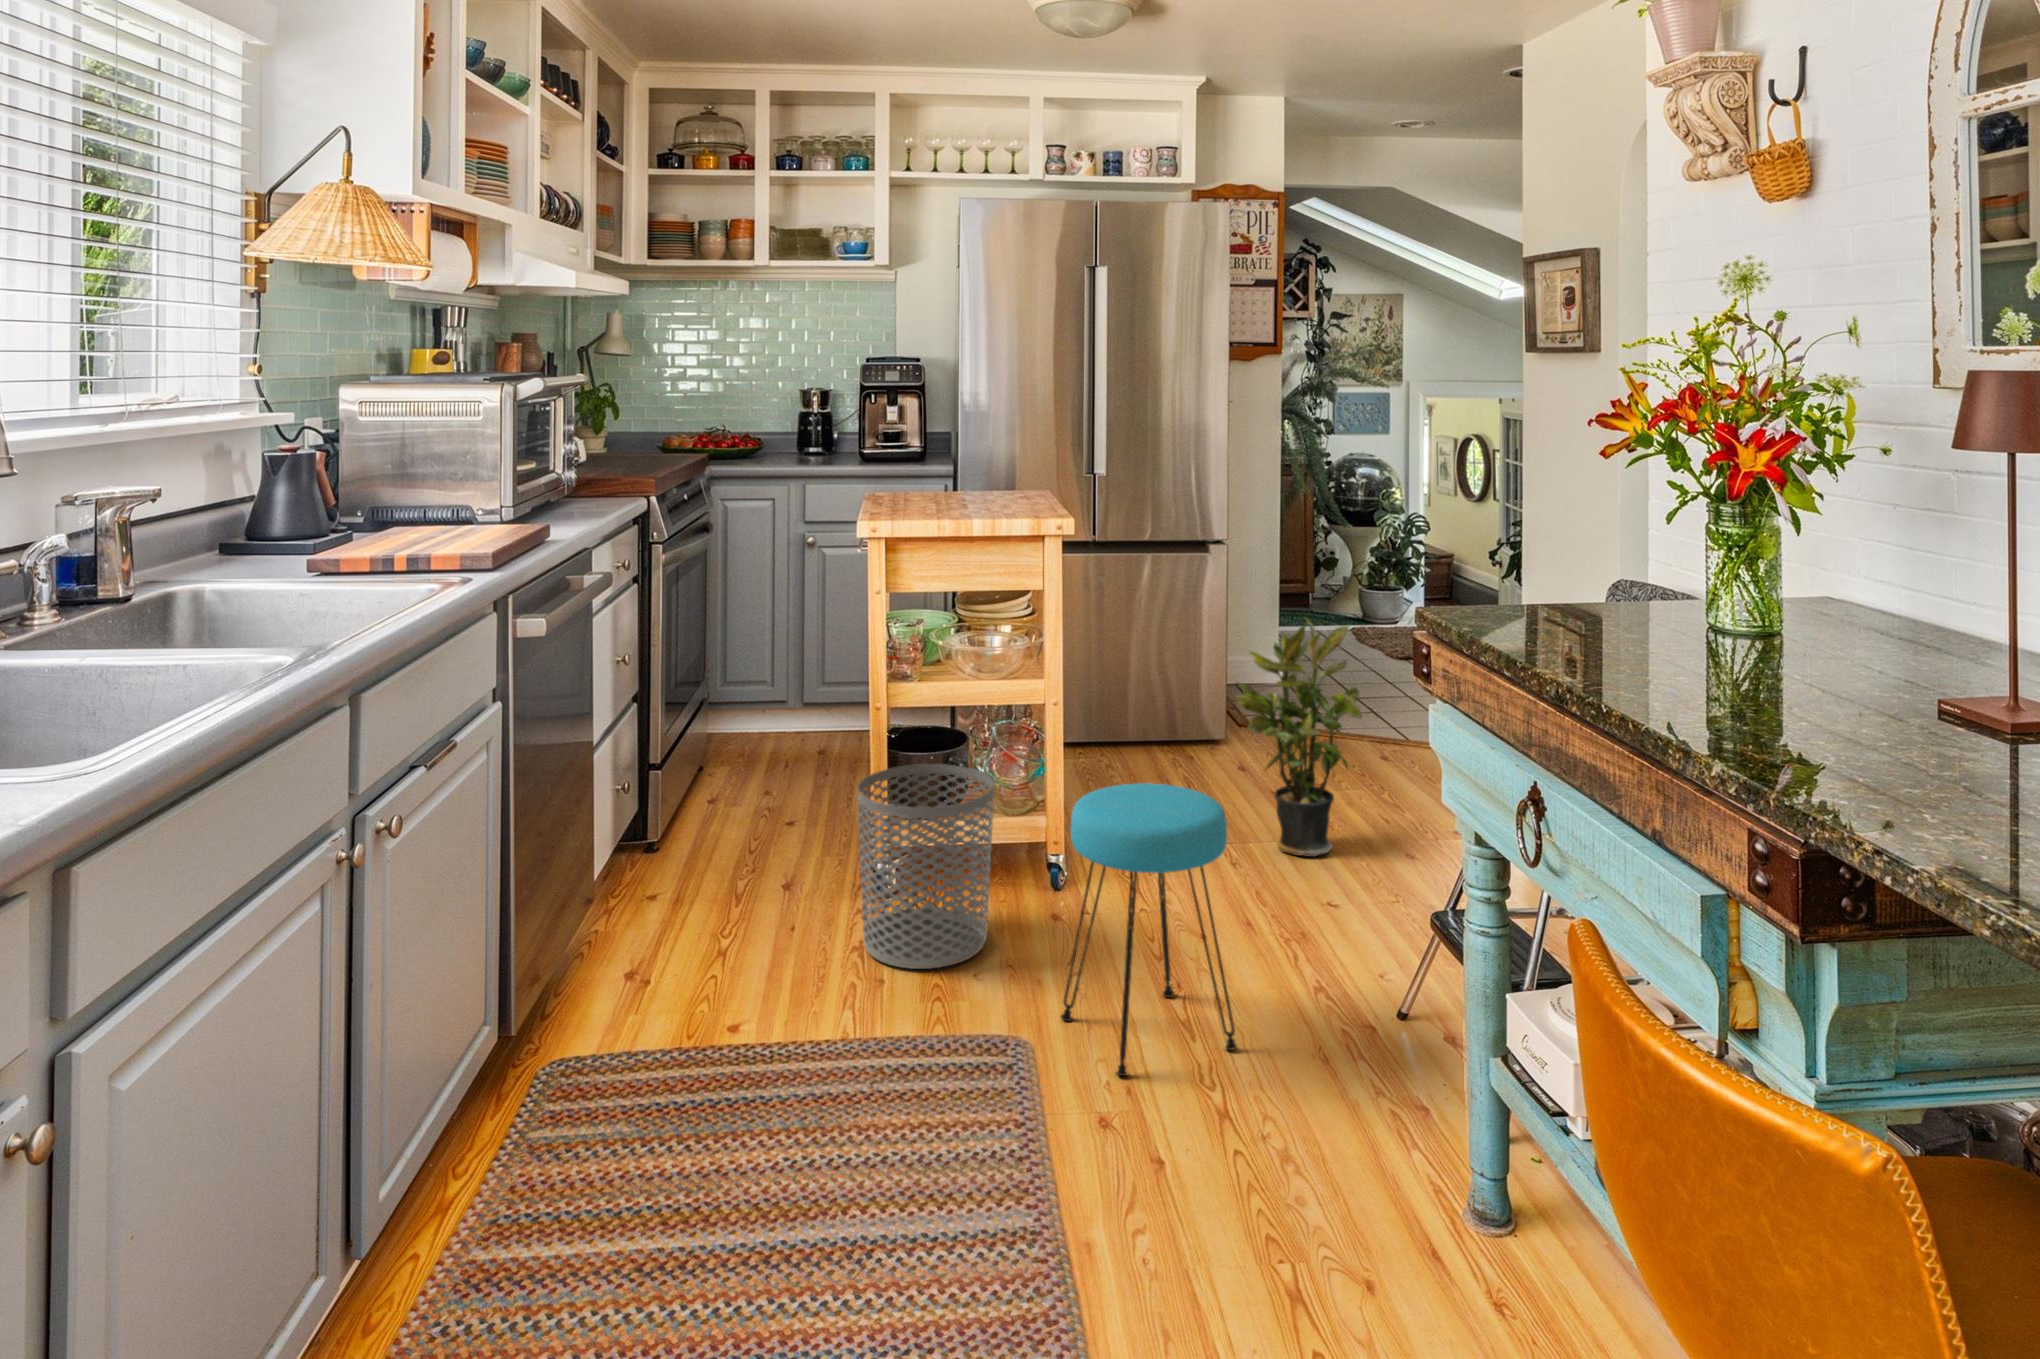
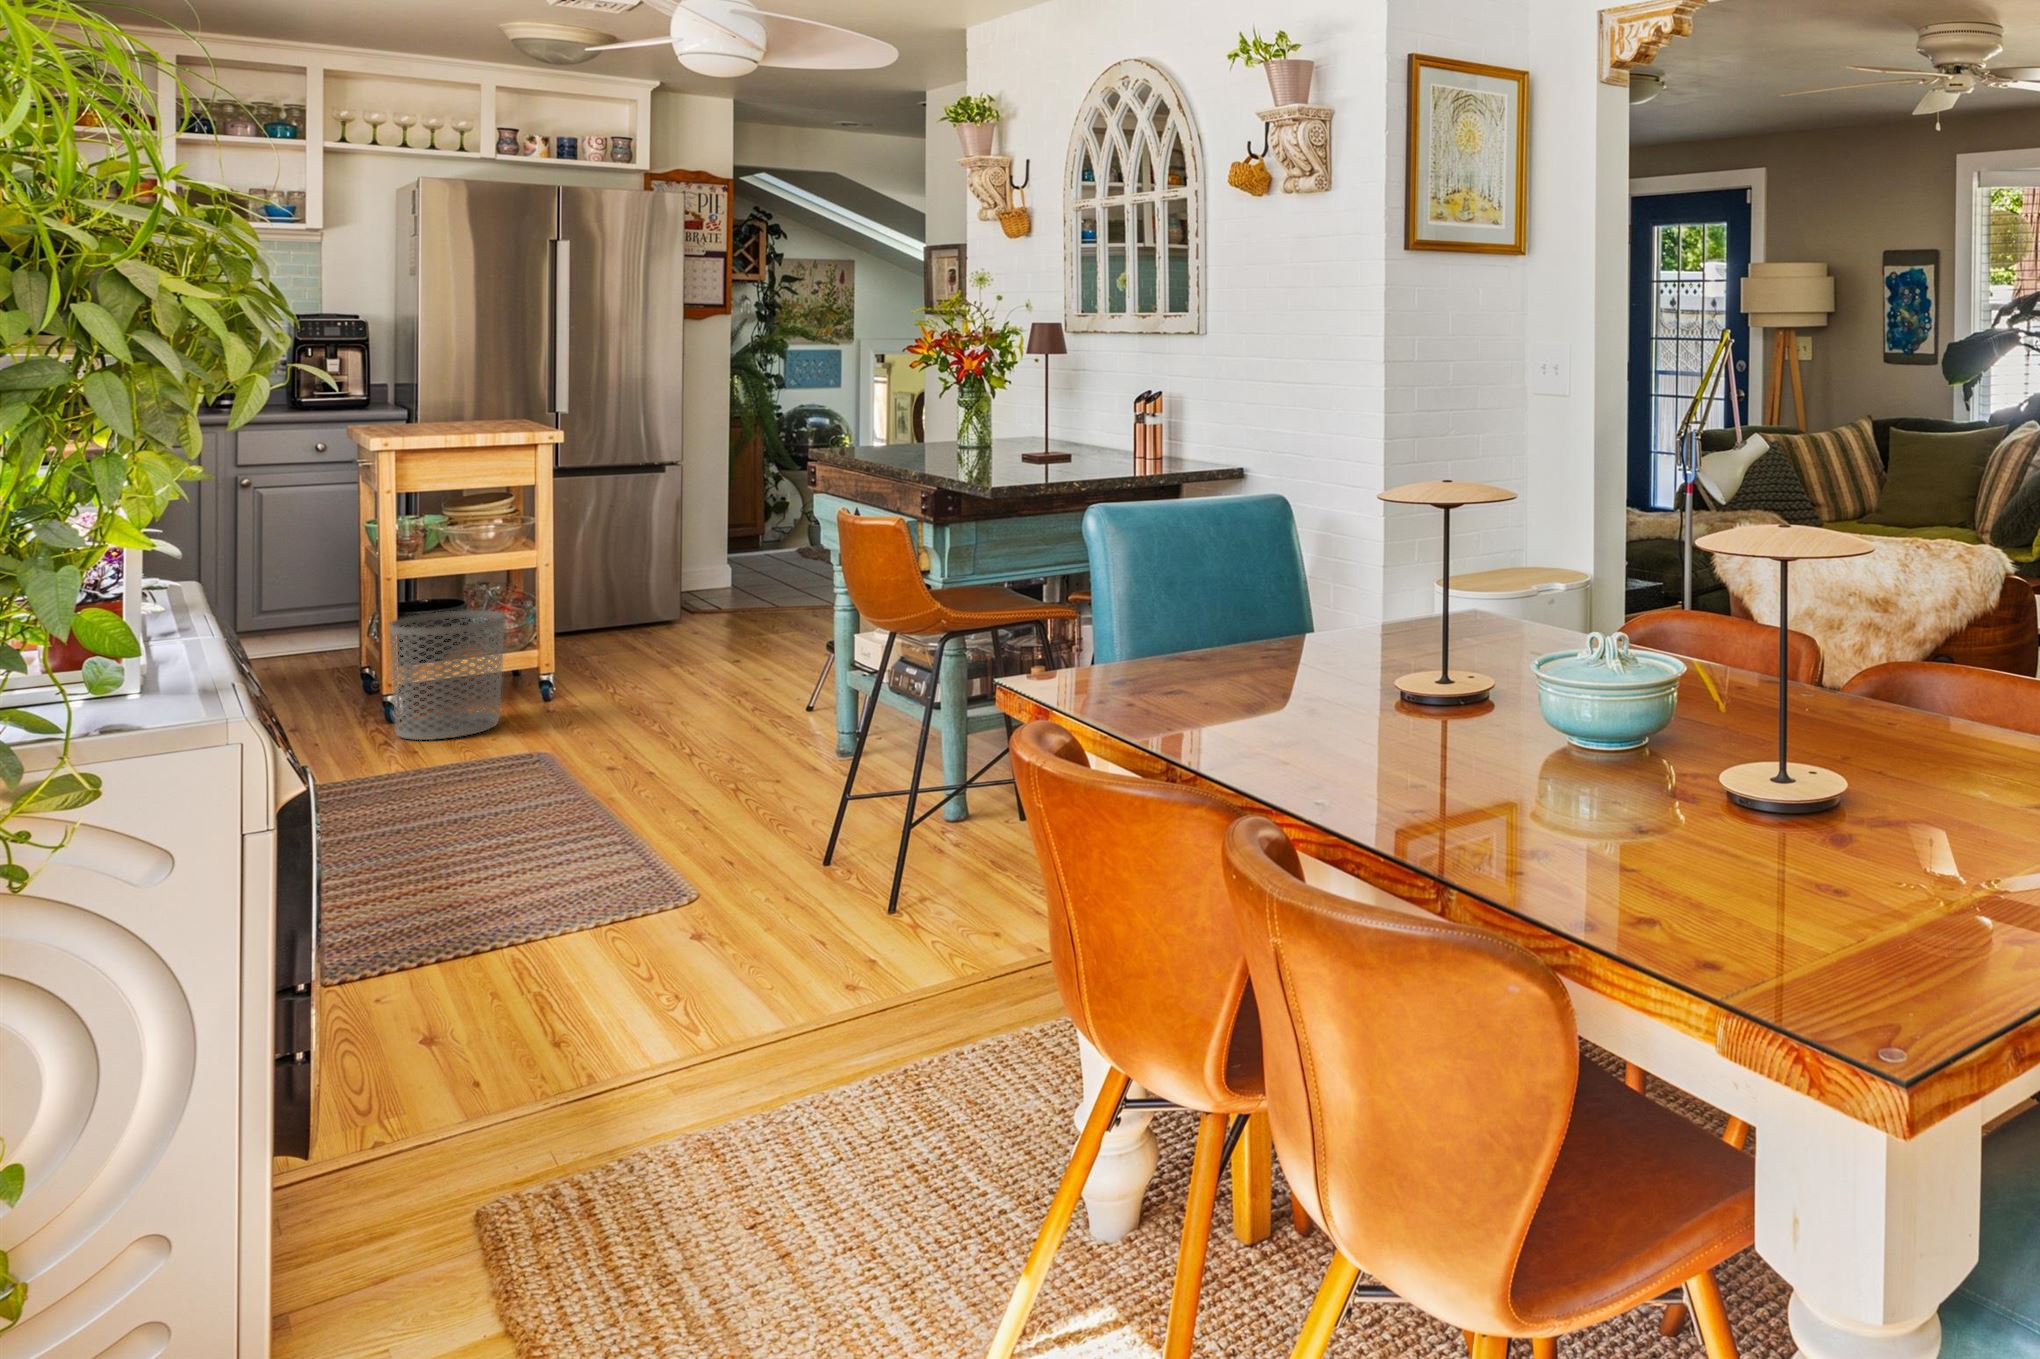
potted plant: present [1236,619,1362,857] -> none [690,503,787,666]
stool: present [1061,783,1237,1076] -> none [568,589,694,749]

